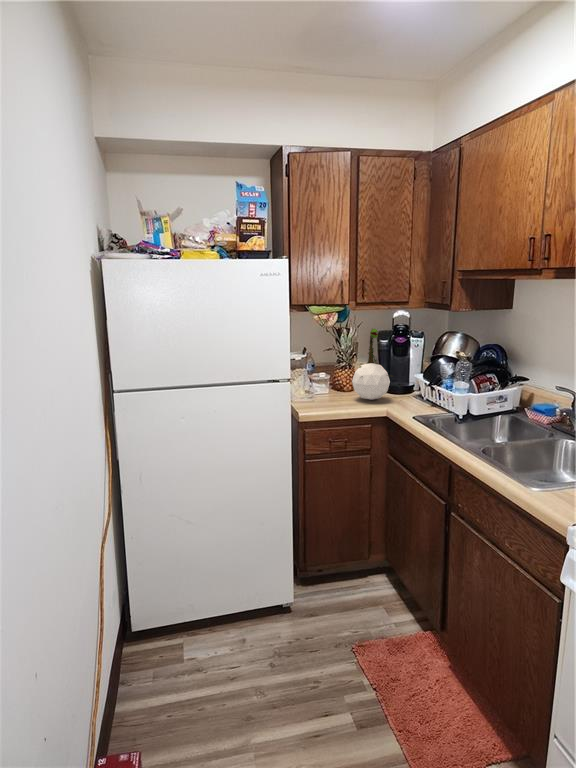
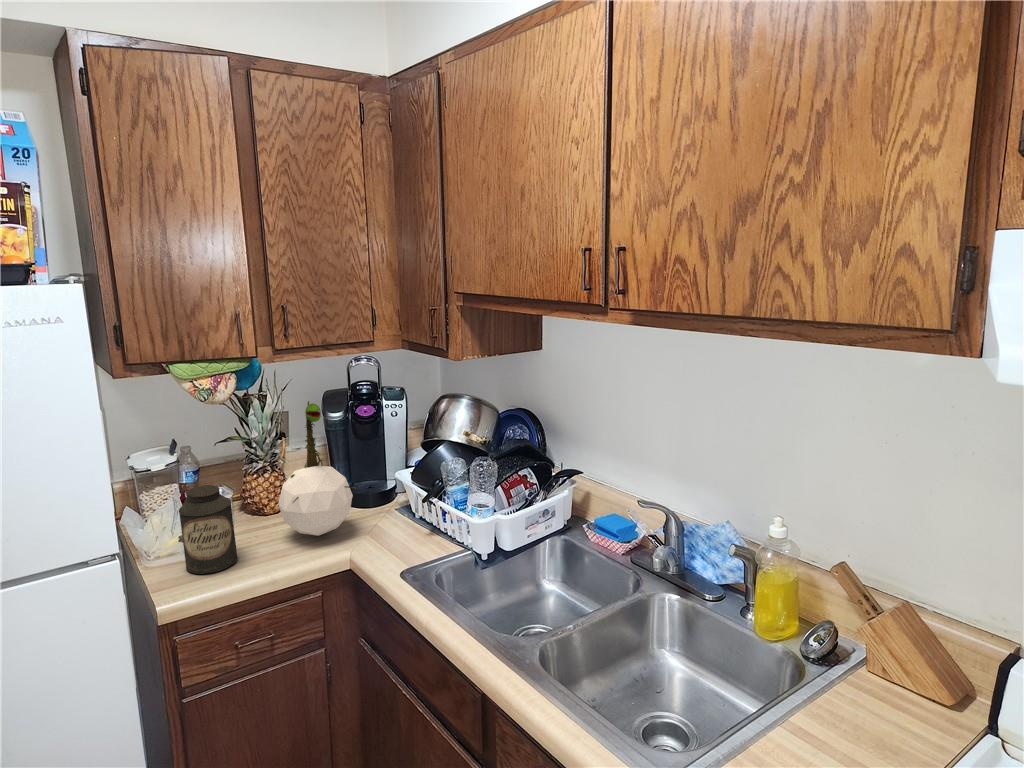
canister: none [308,365,331,406] -> present [179,485,238,574]

